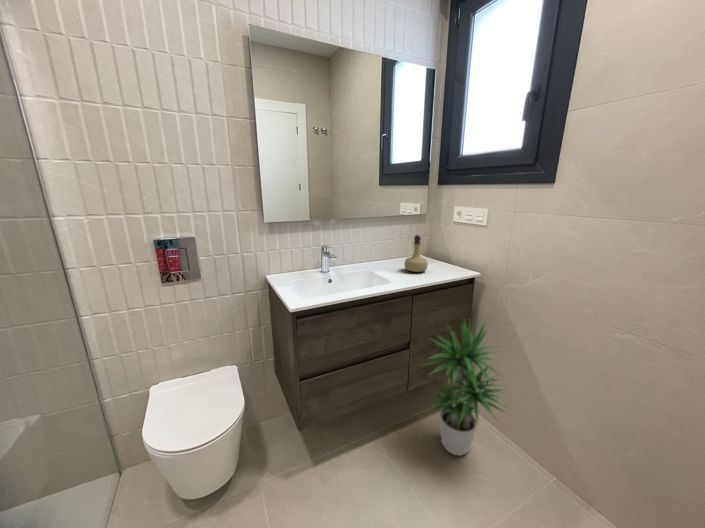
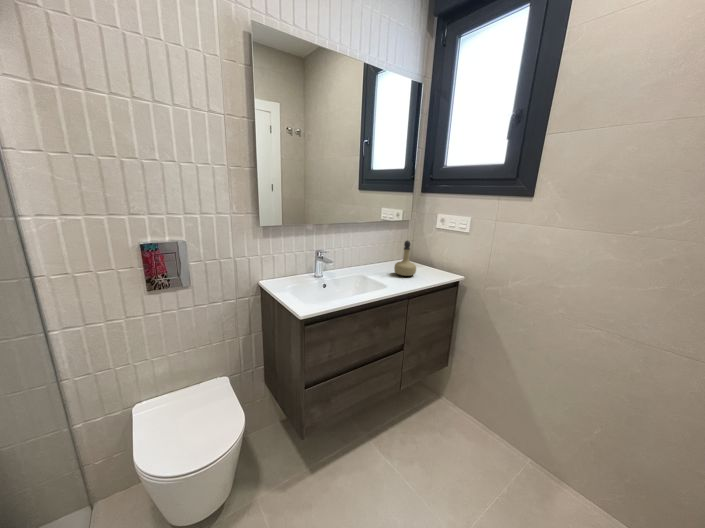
potted plant: present [427,323,507,456] -> none [411,317,498,447]

